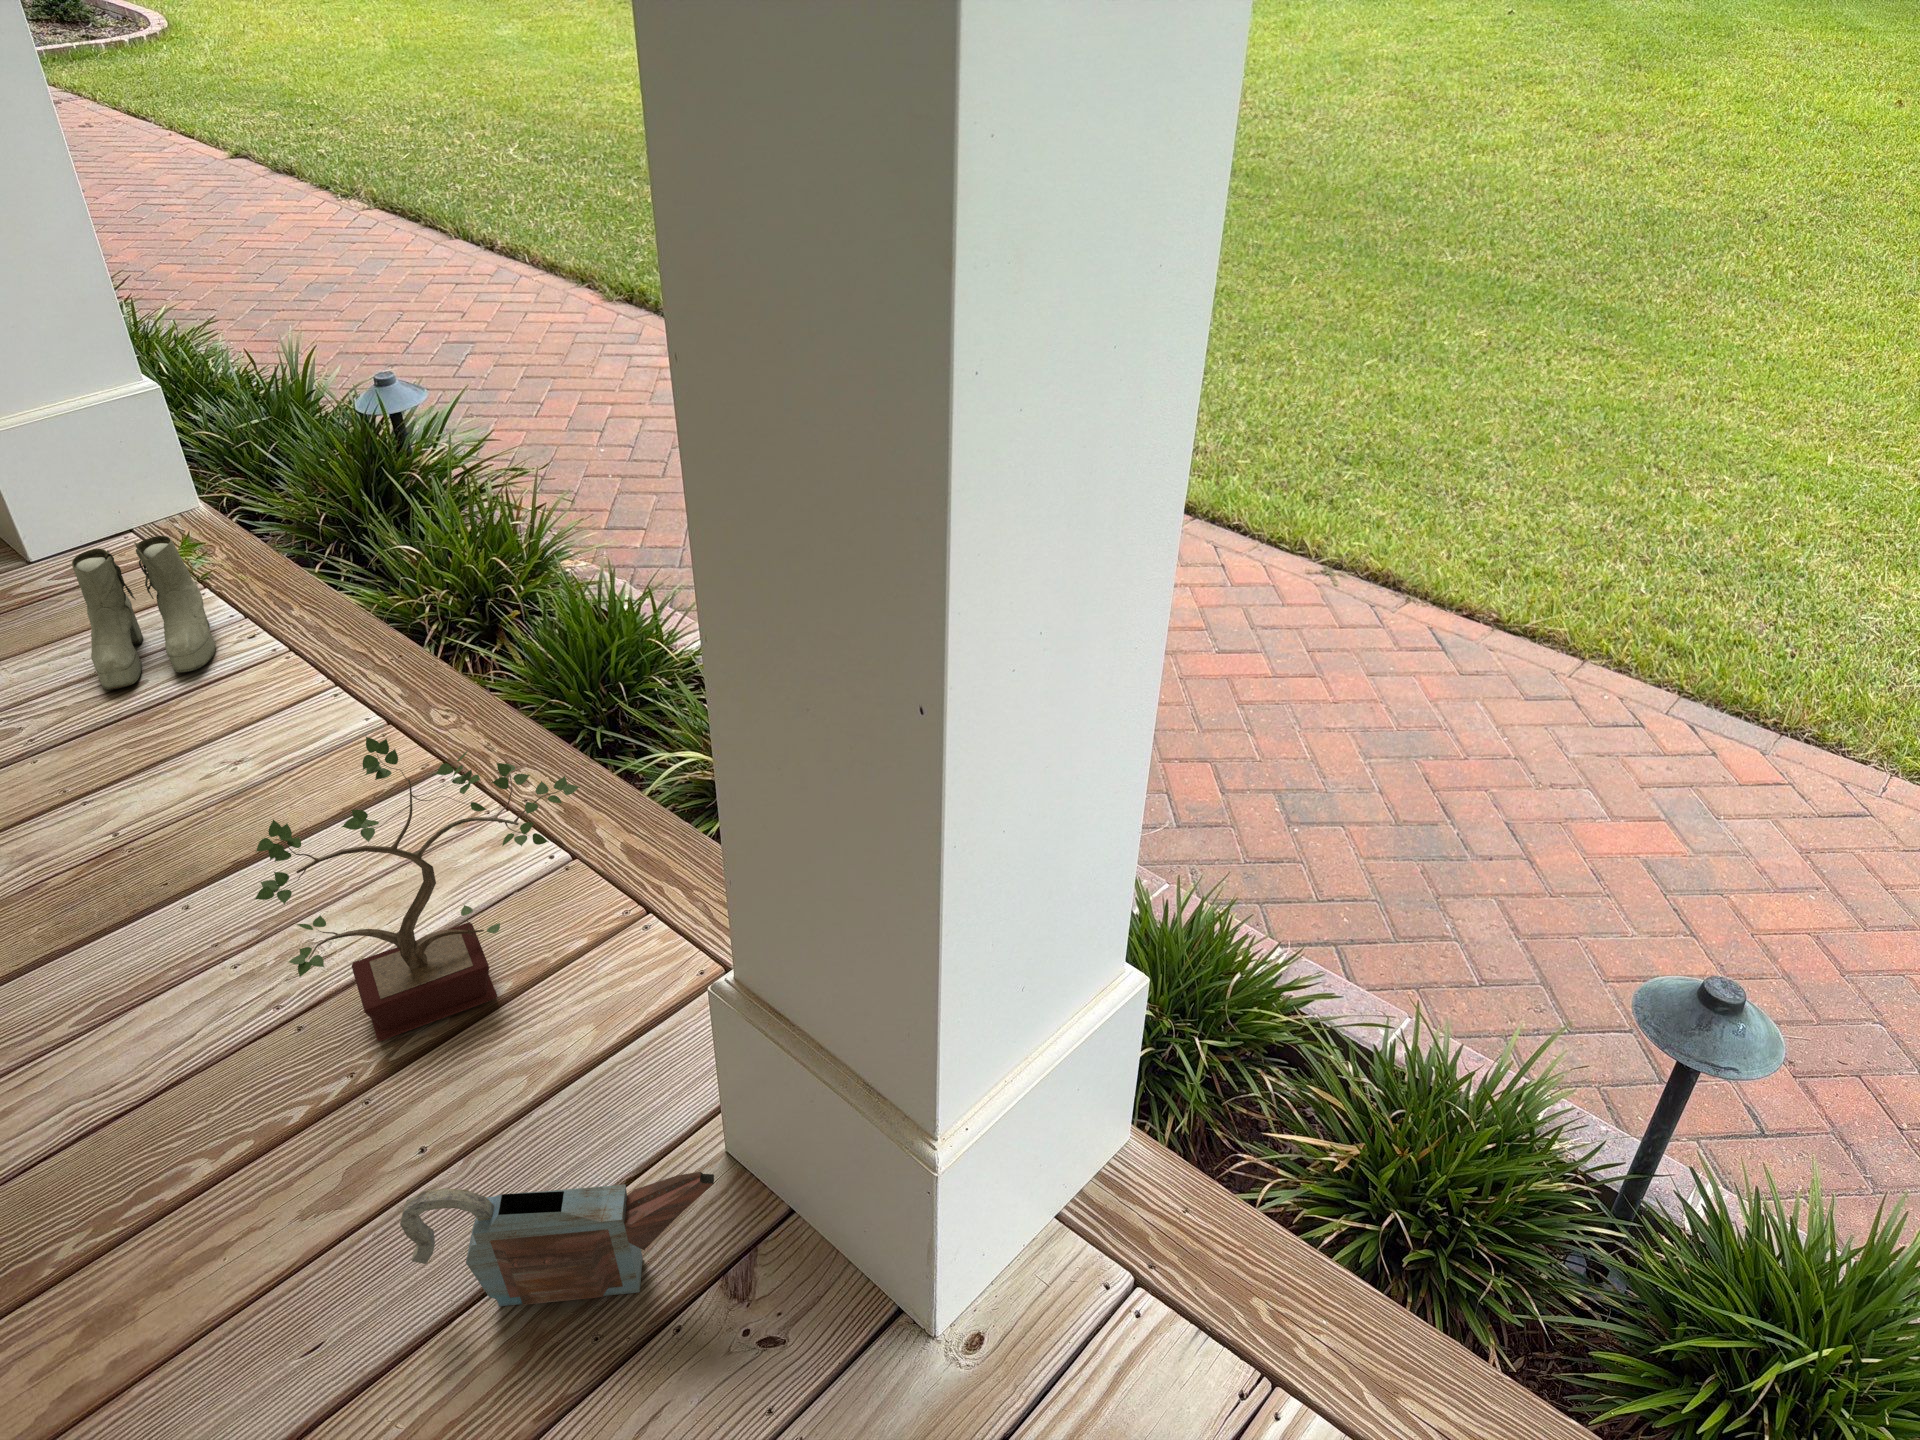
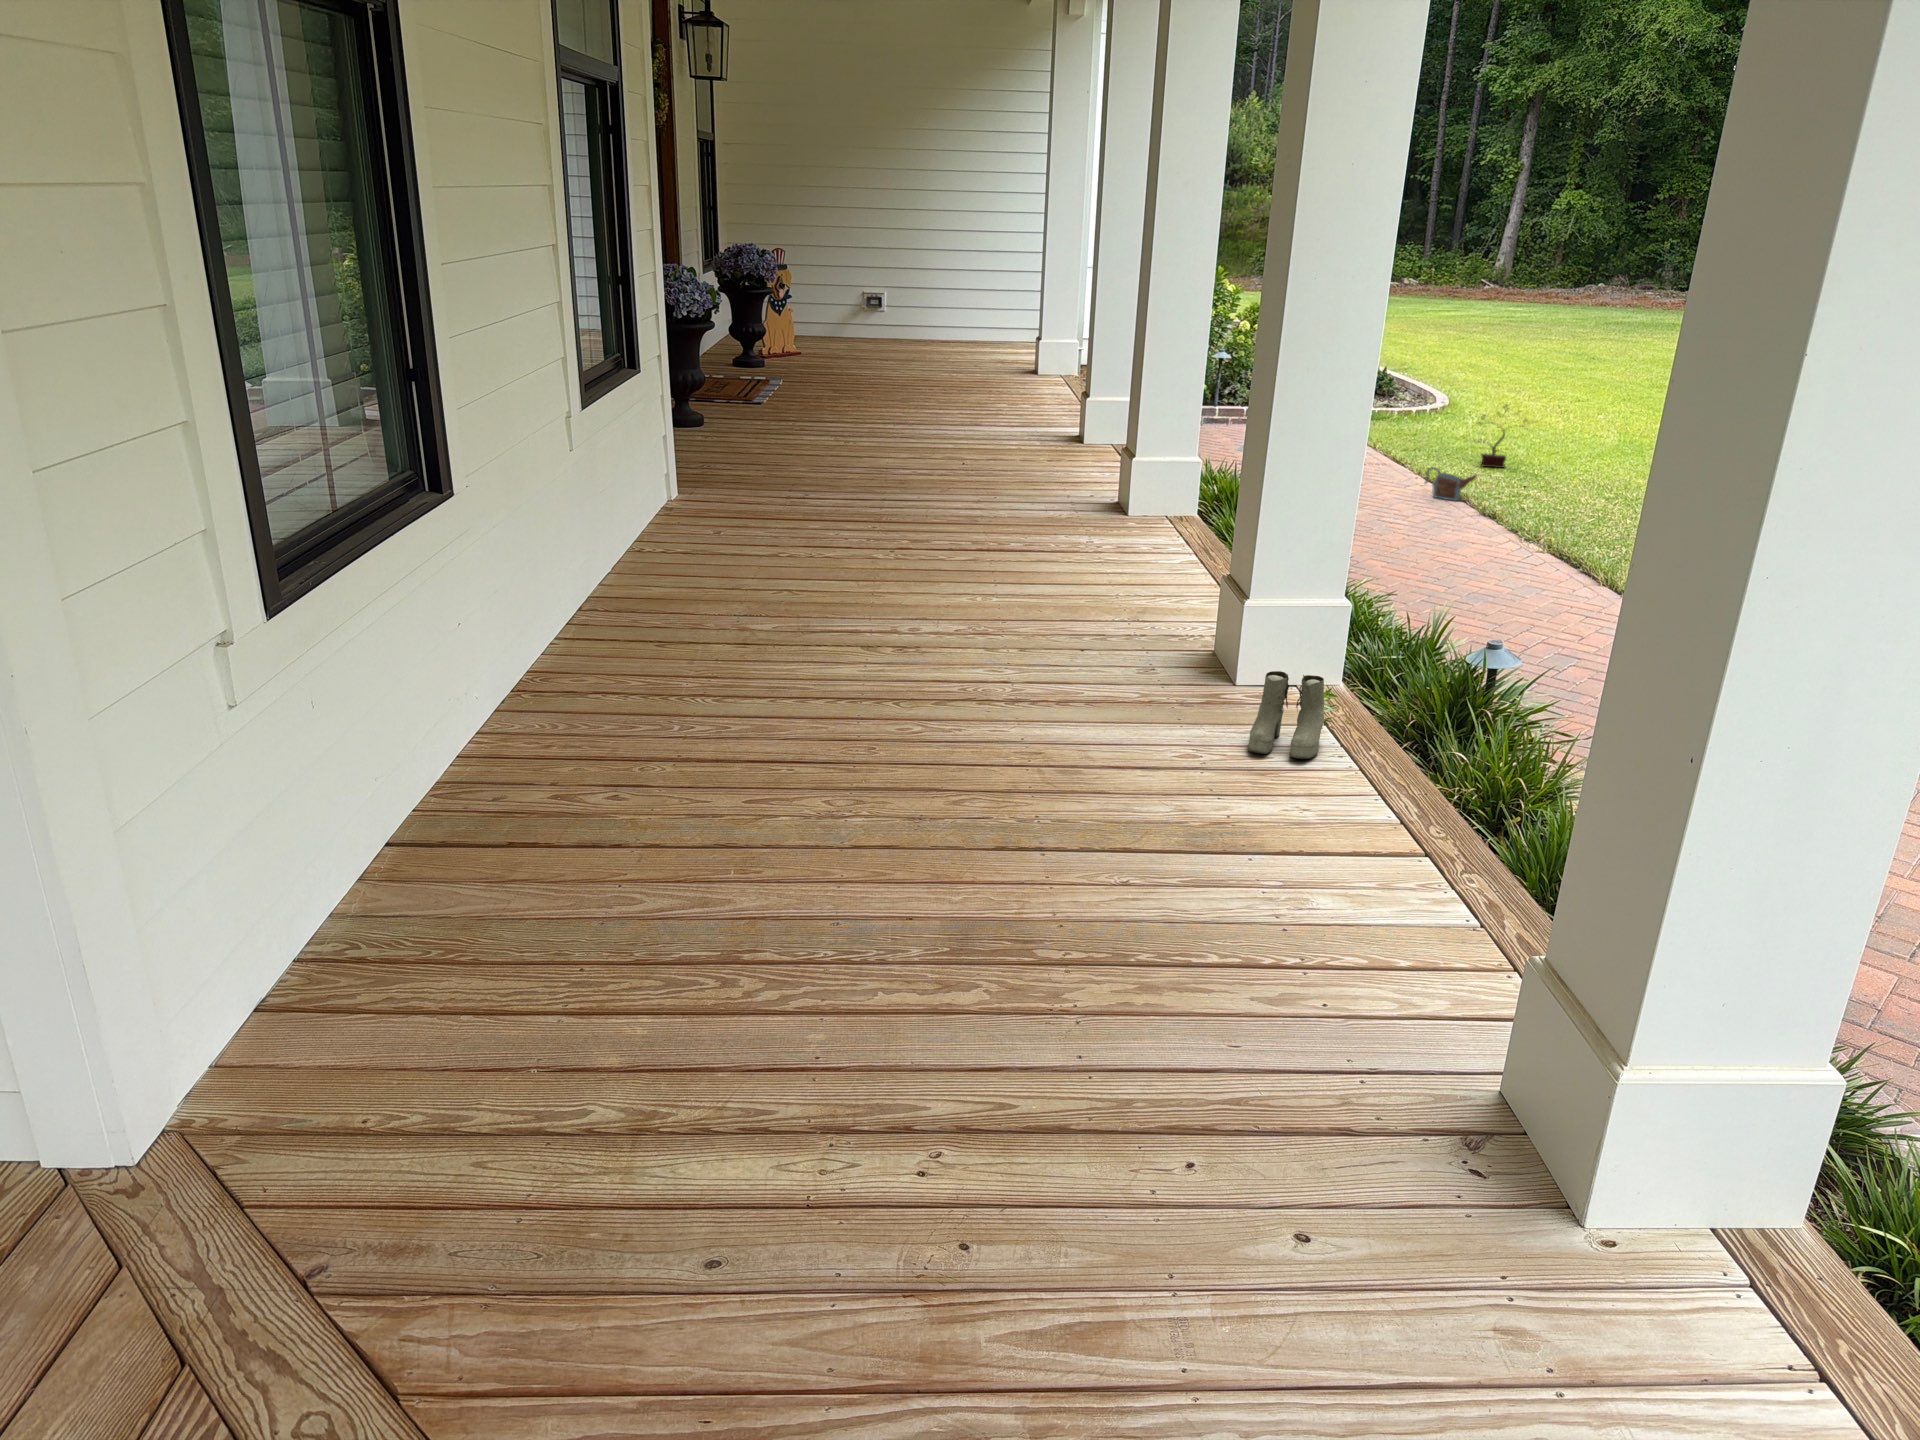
potted plant: present [255,737,579,1041] -> present [1477,405,1527,468]
watering can: present [400,1172,714,1306] -> present [1424,467,1477,501]

